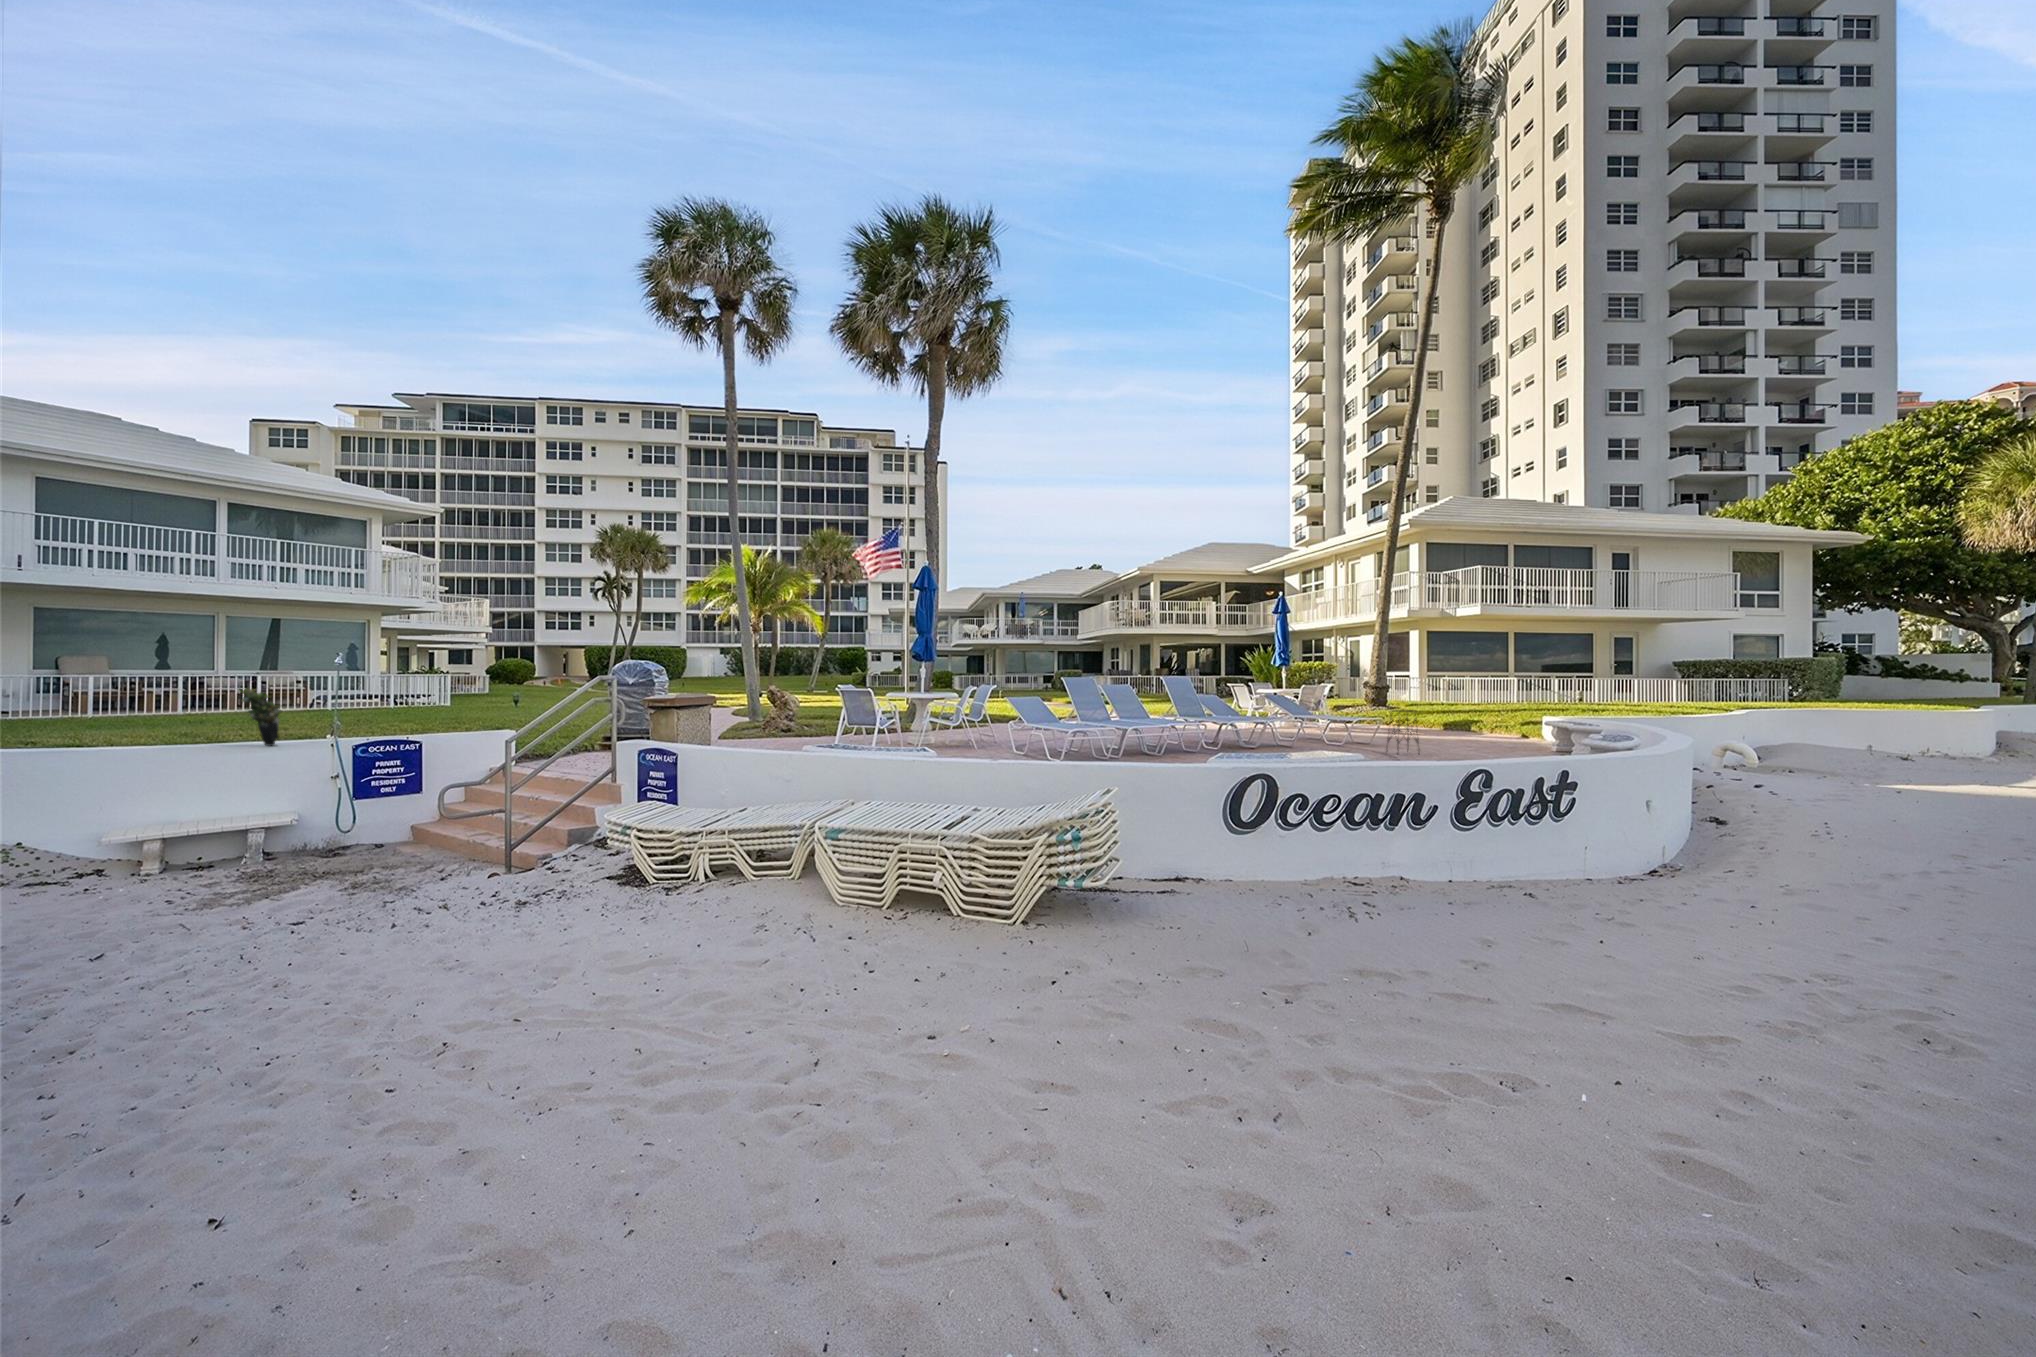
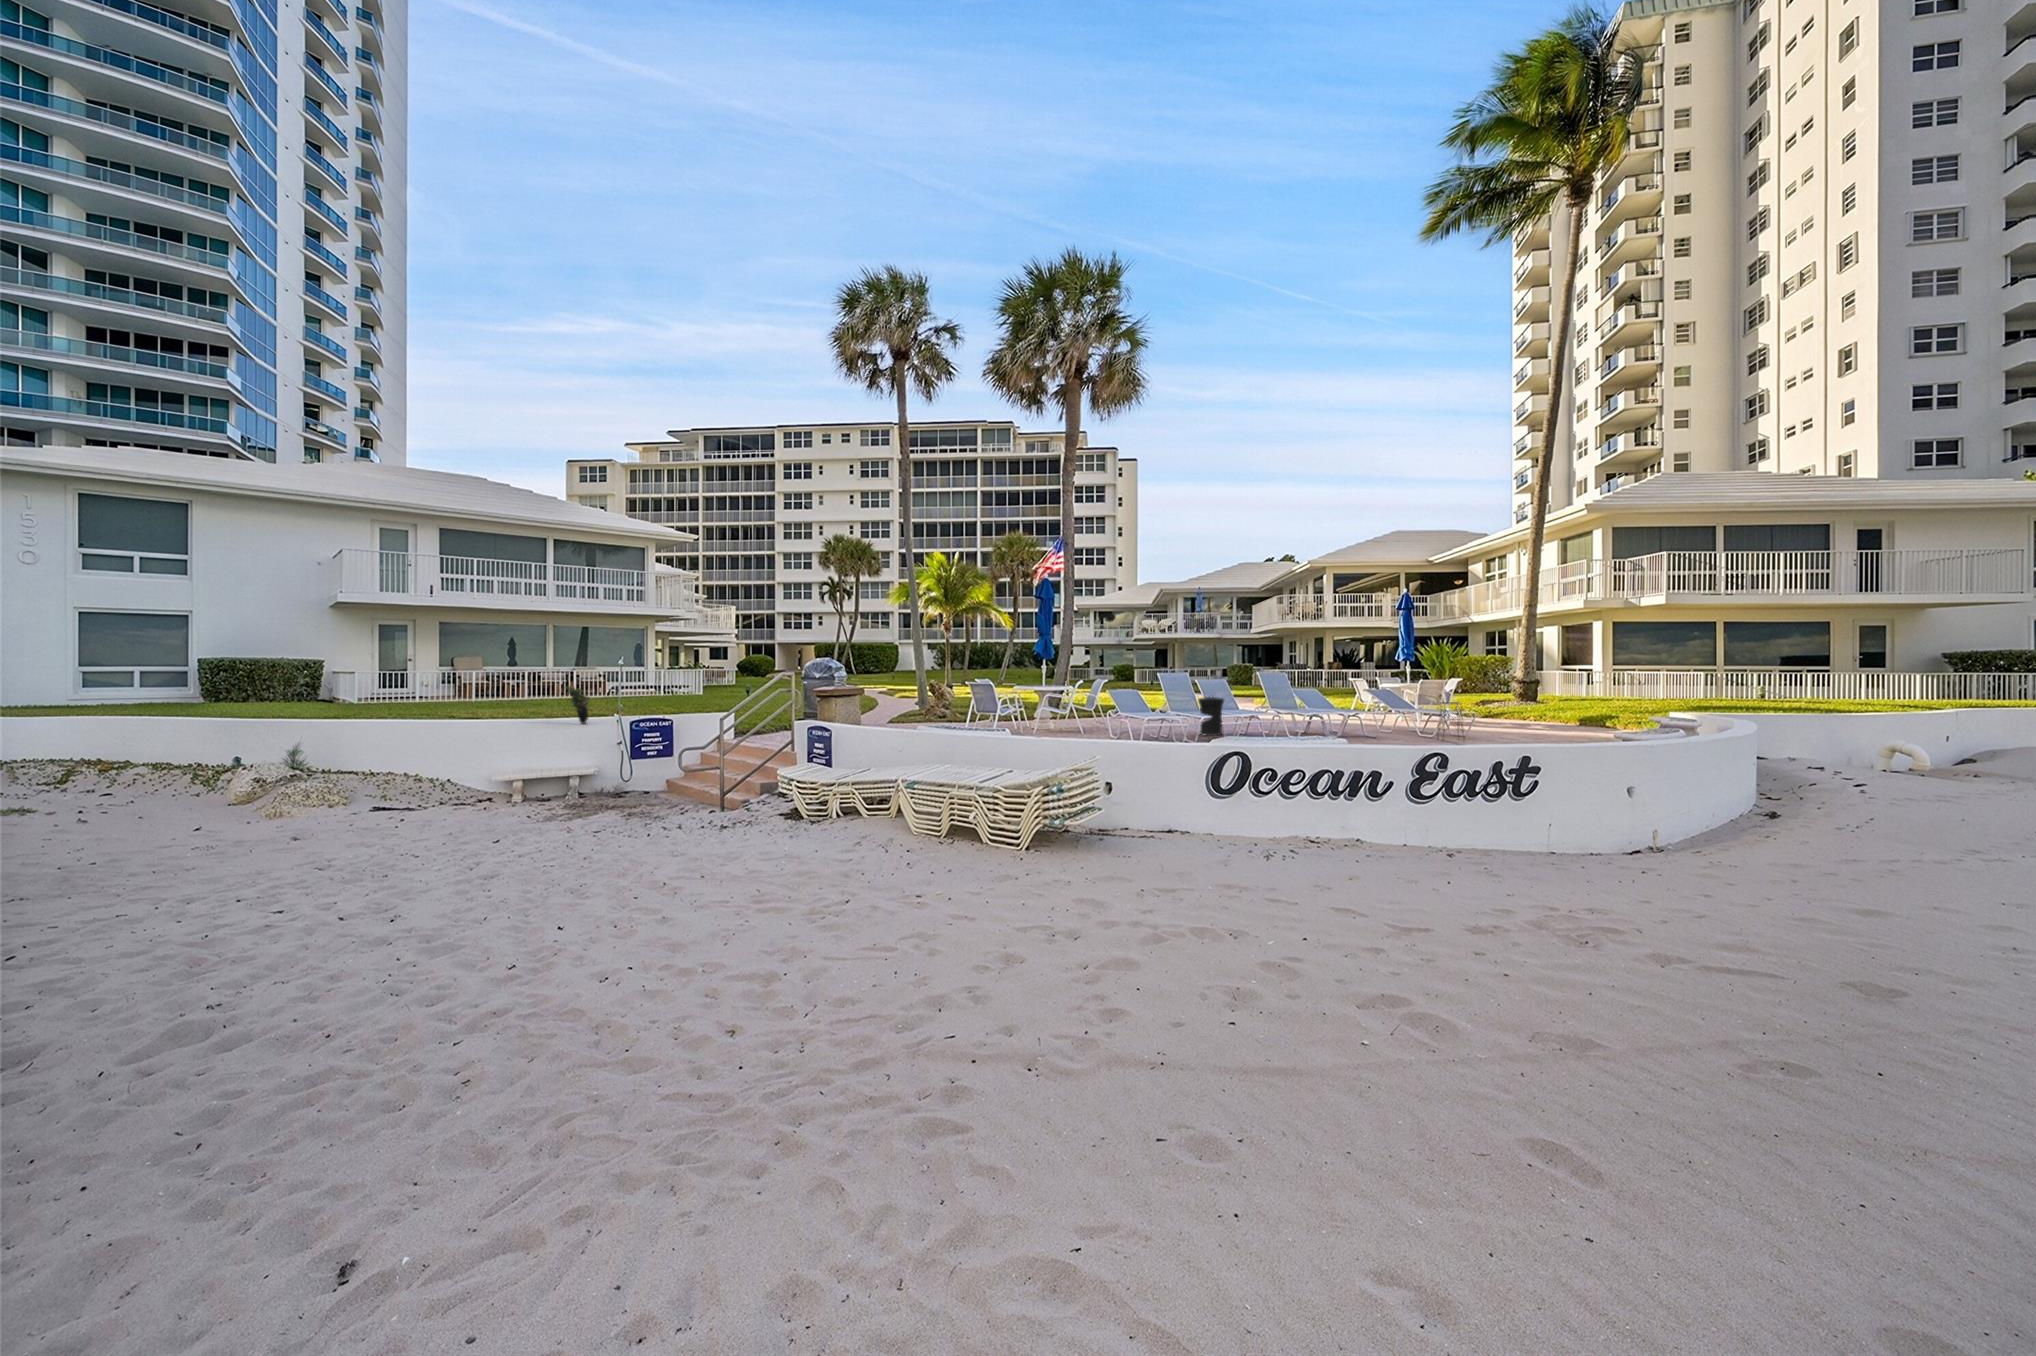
trash can: none [1116,703,1148,751] -> present [1198,696,1224,736]

